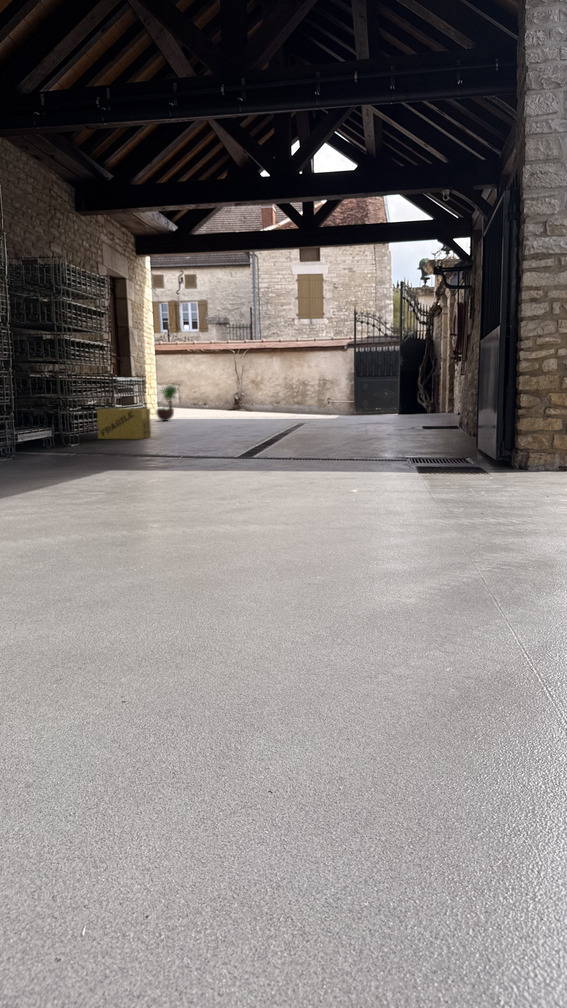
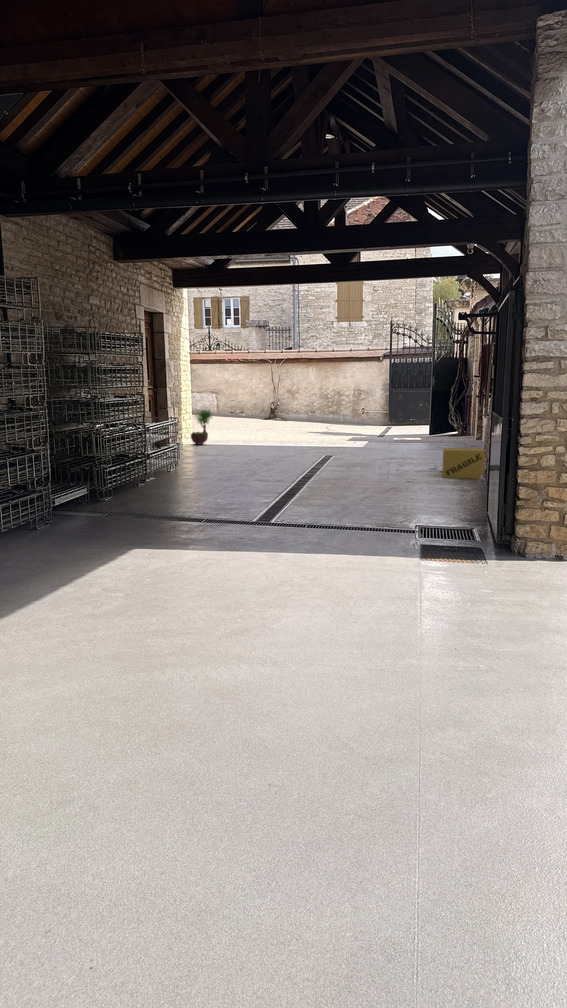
cardboard box: present [97,408,151,439] -> present [442,448,485,479]

